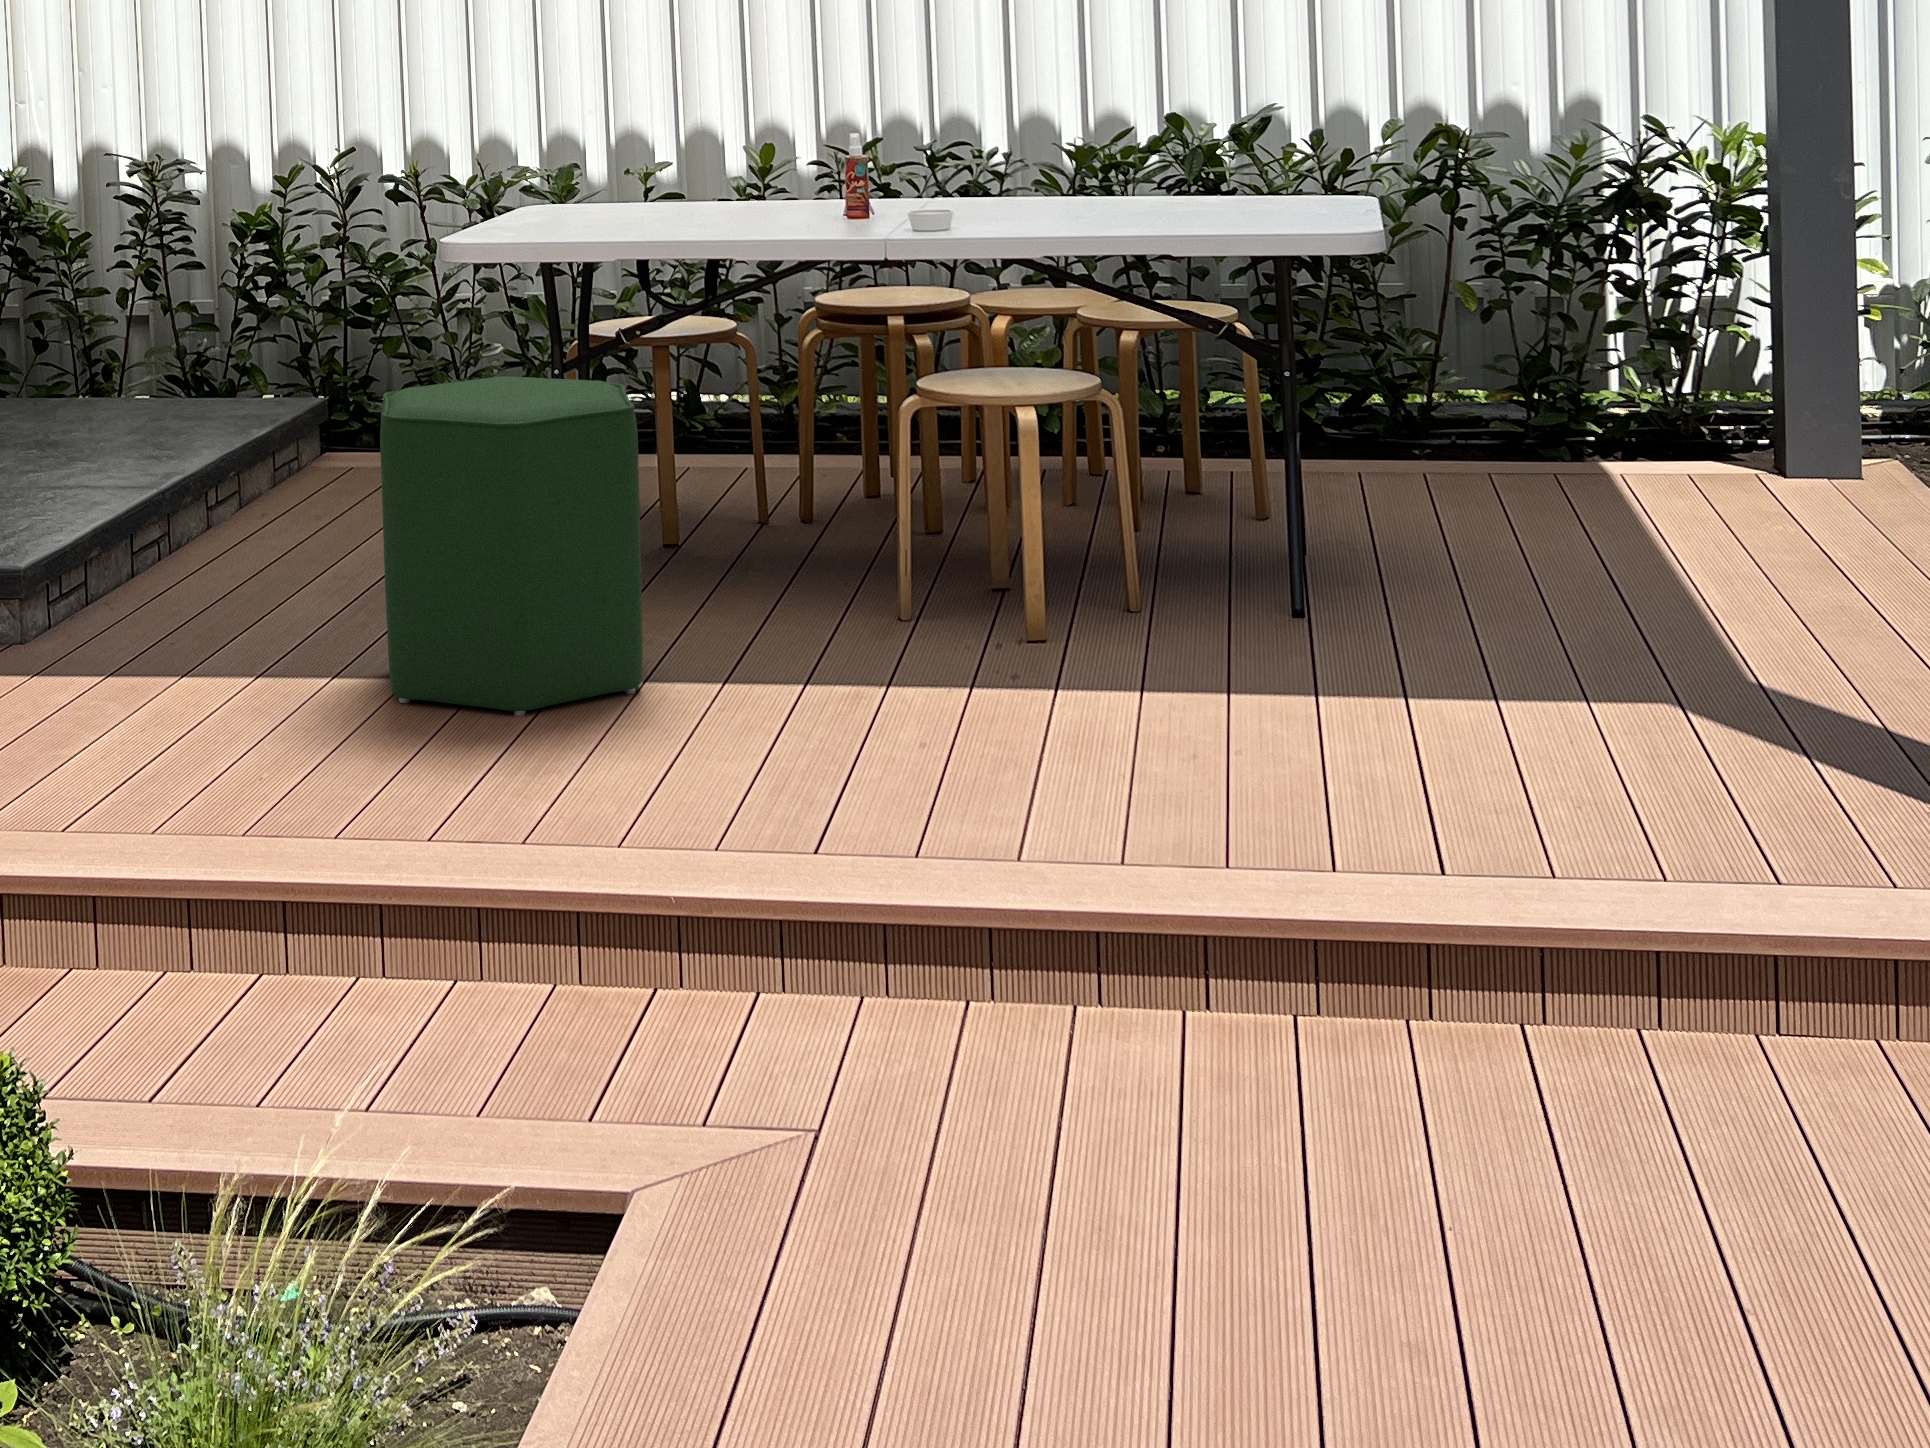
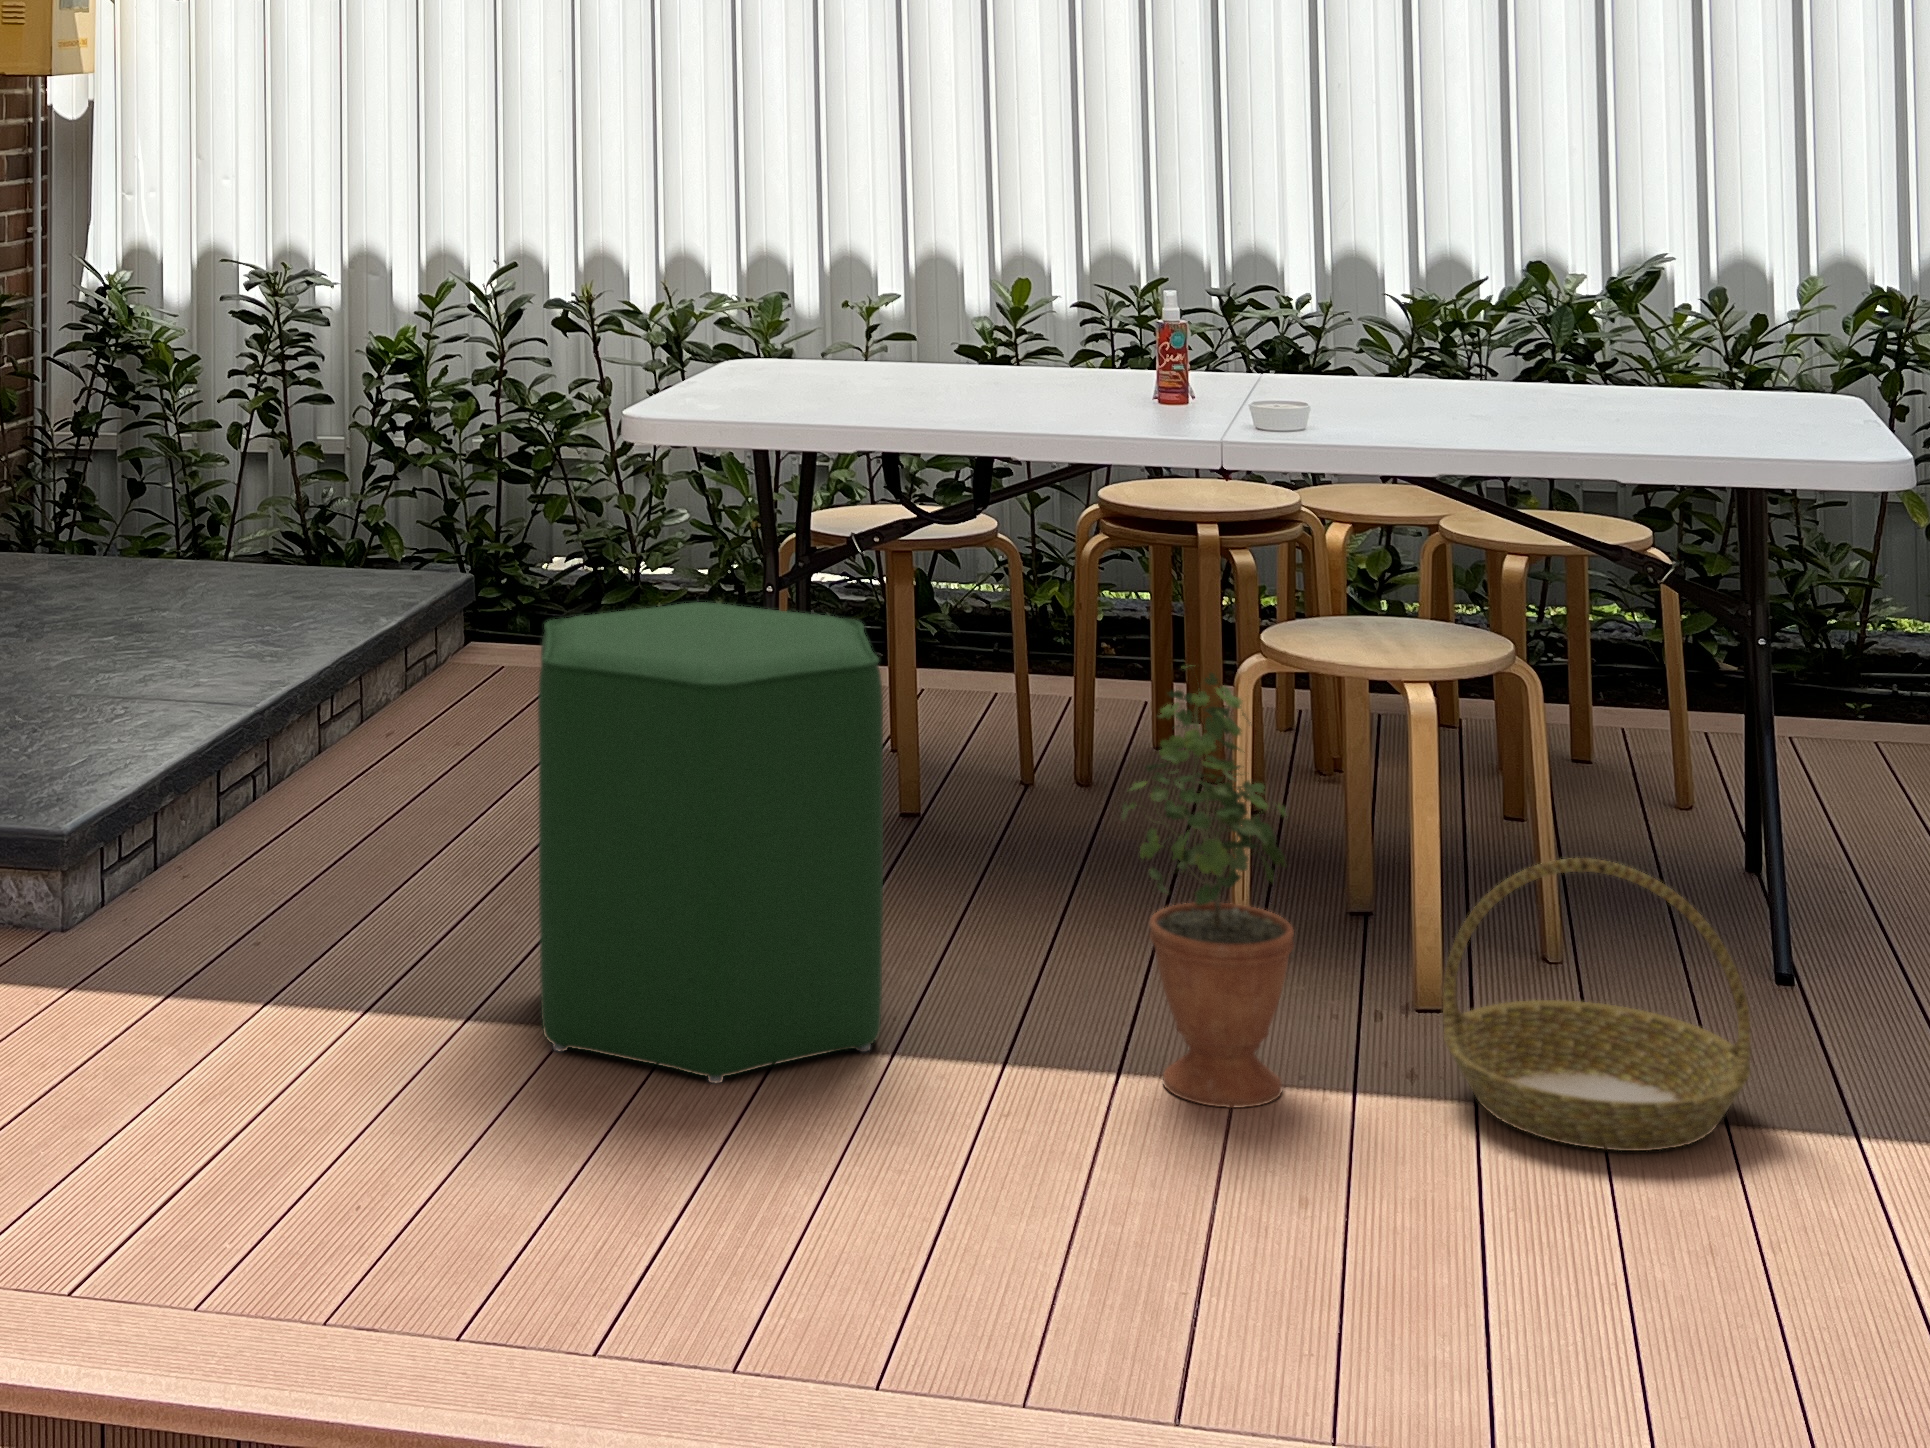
potted plant: none [812,399,940,713] -> present [1121,665,1294,1108]
basket: none [1048,523,1264,723] -> present [1443,858,1751,1151]

